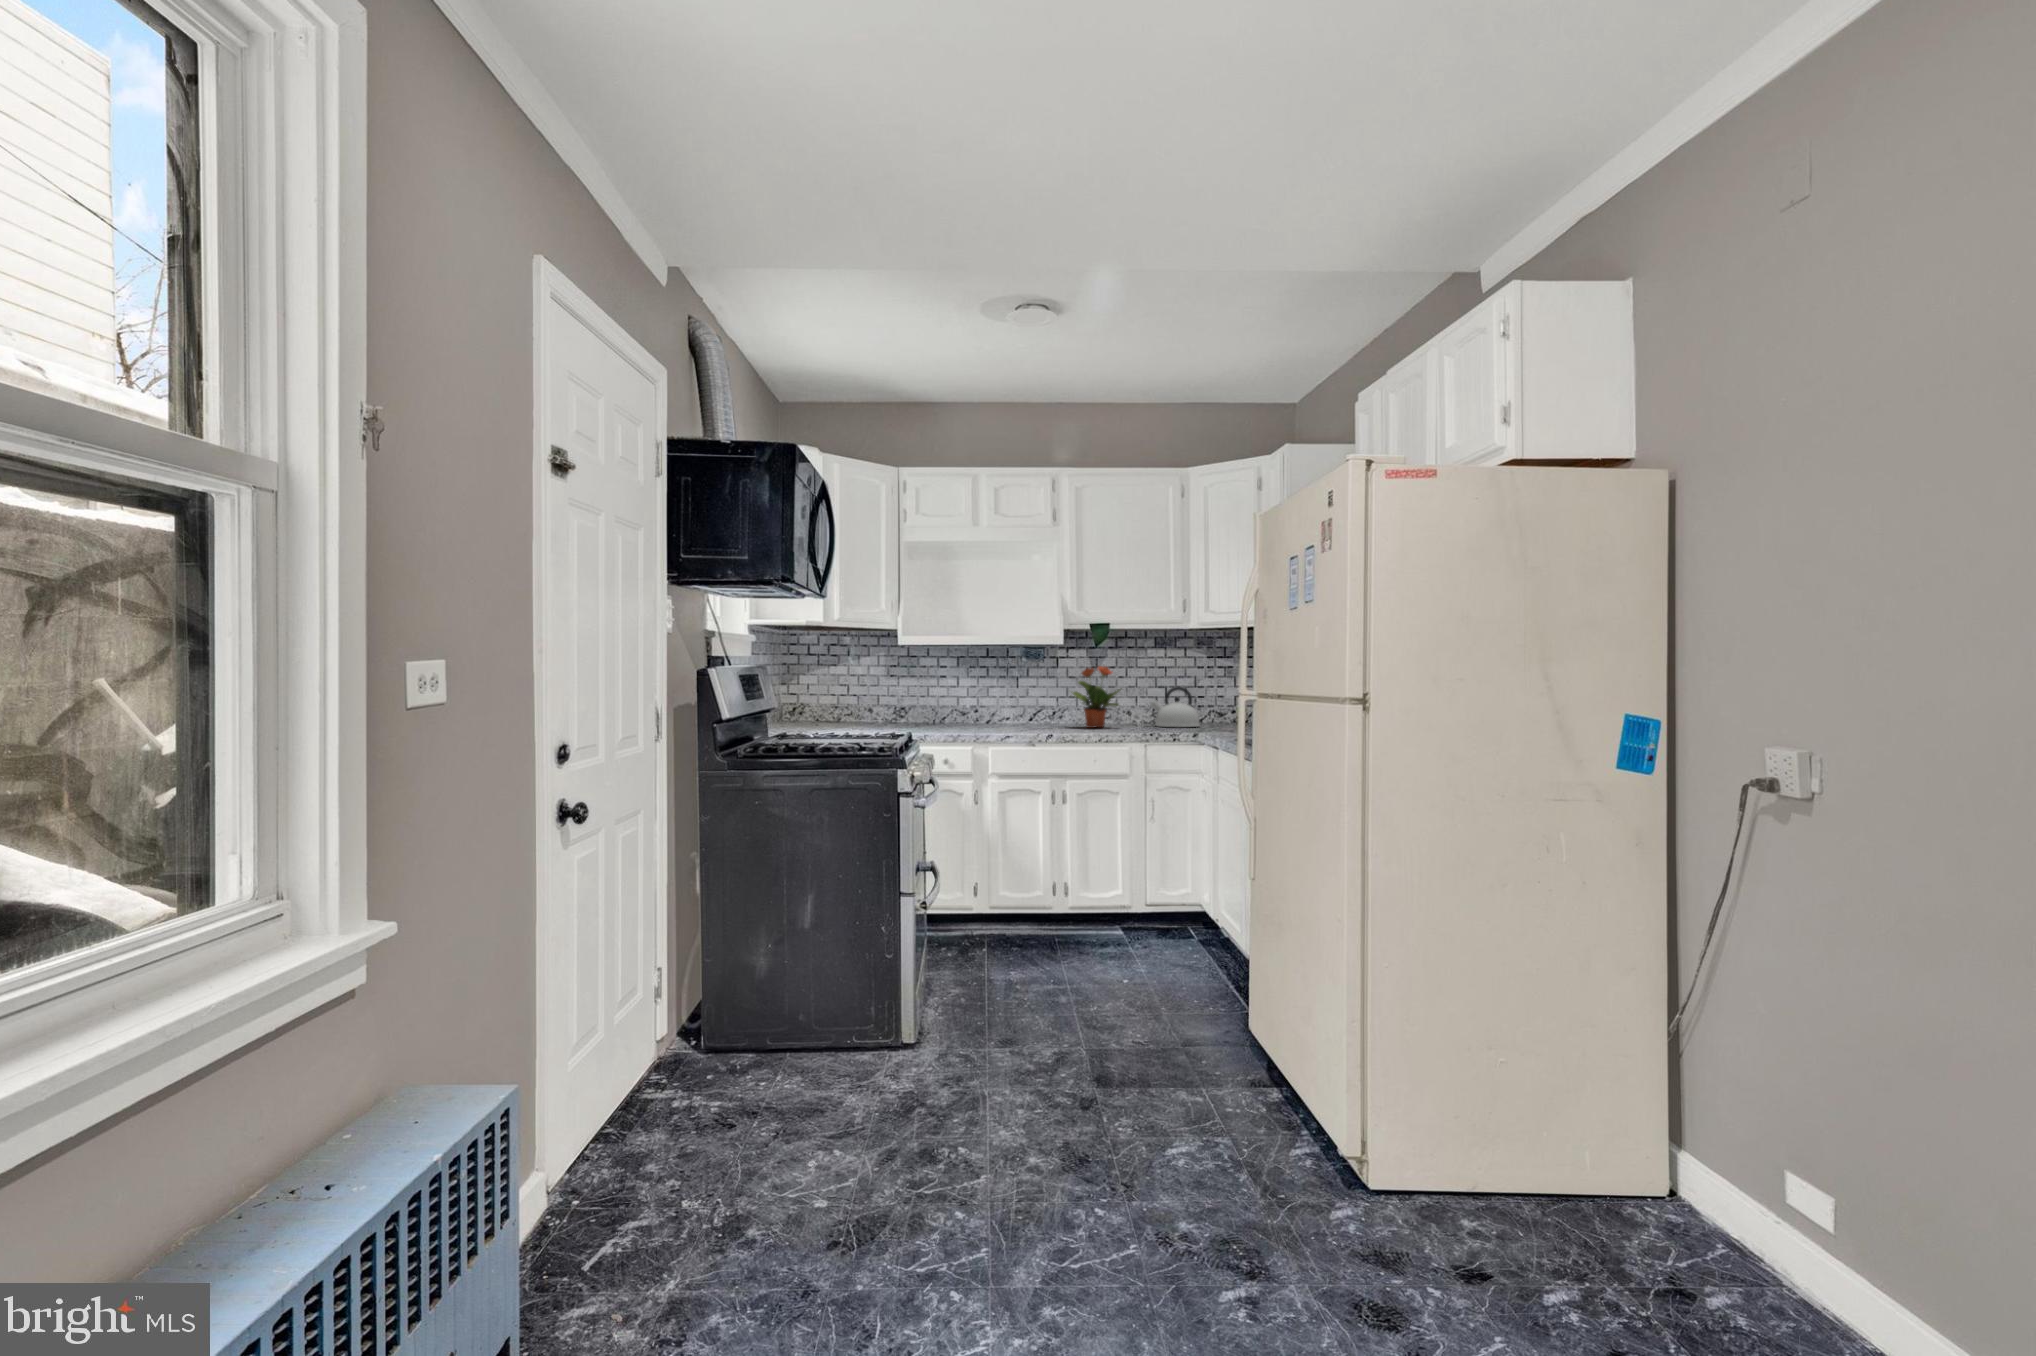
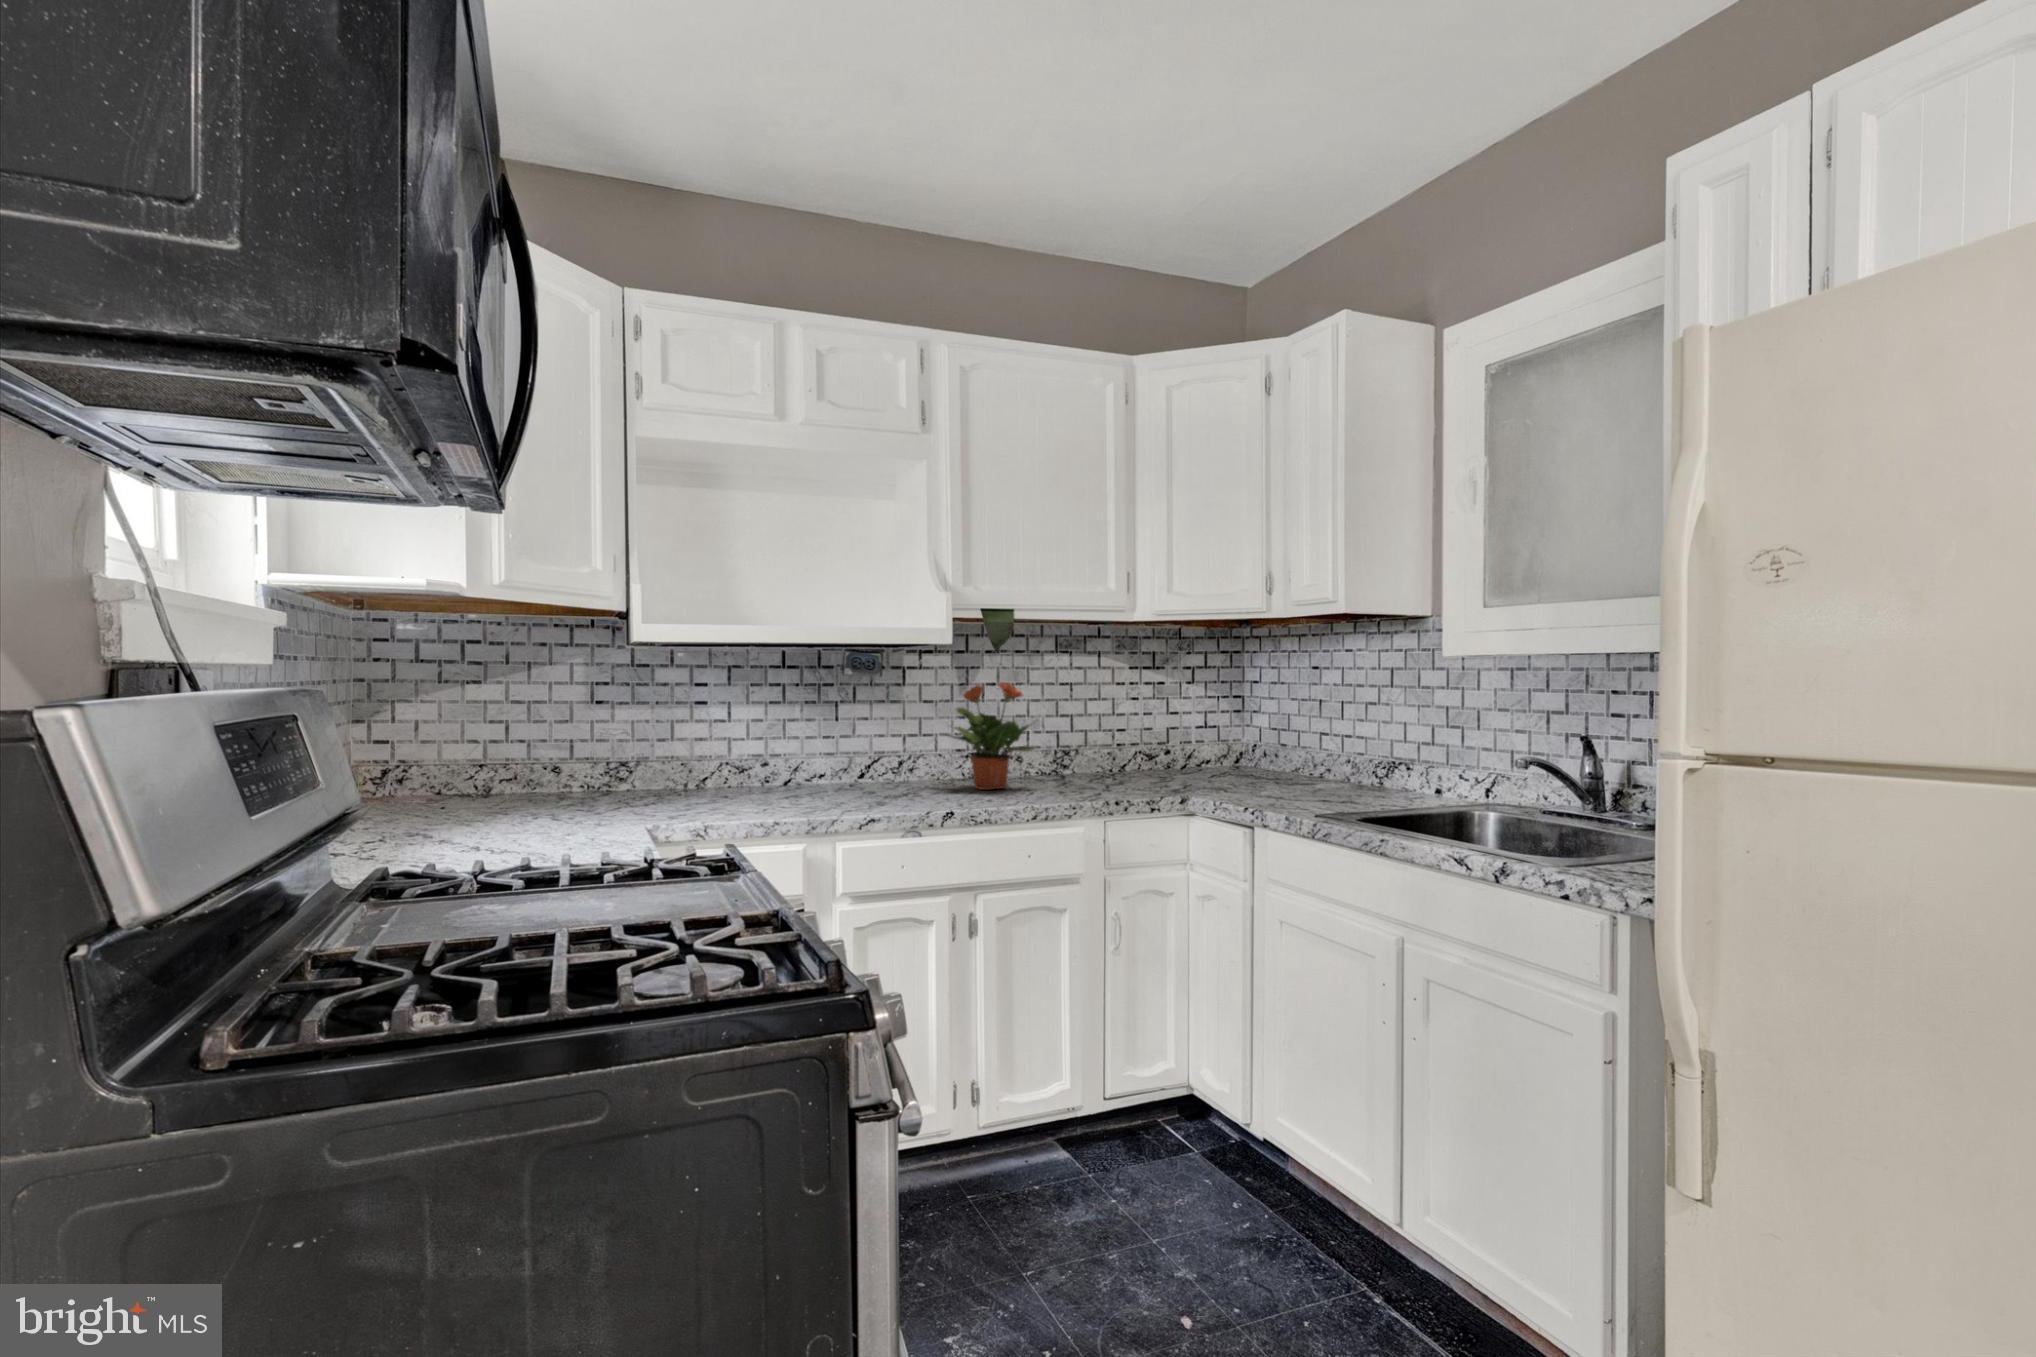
kettle: present [1151,686,1200,727] -> none [1059,715,1140,782]

